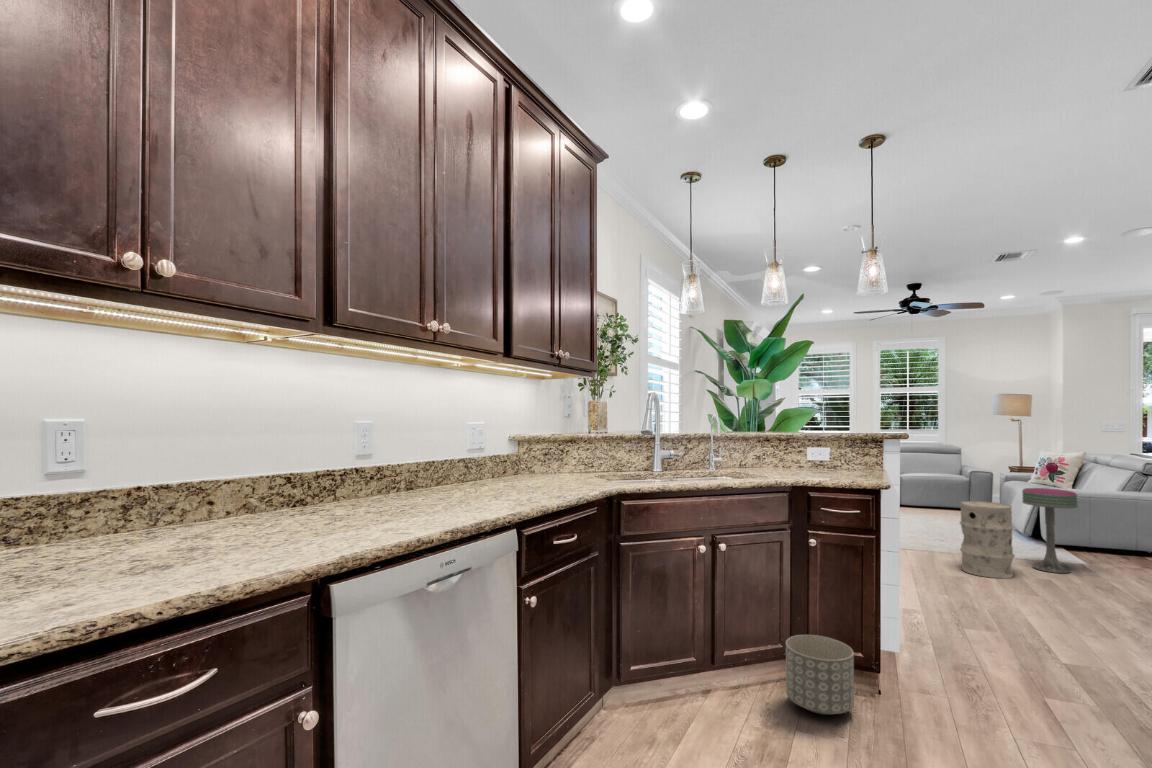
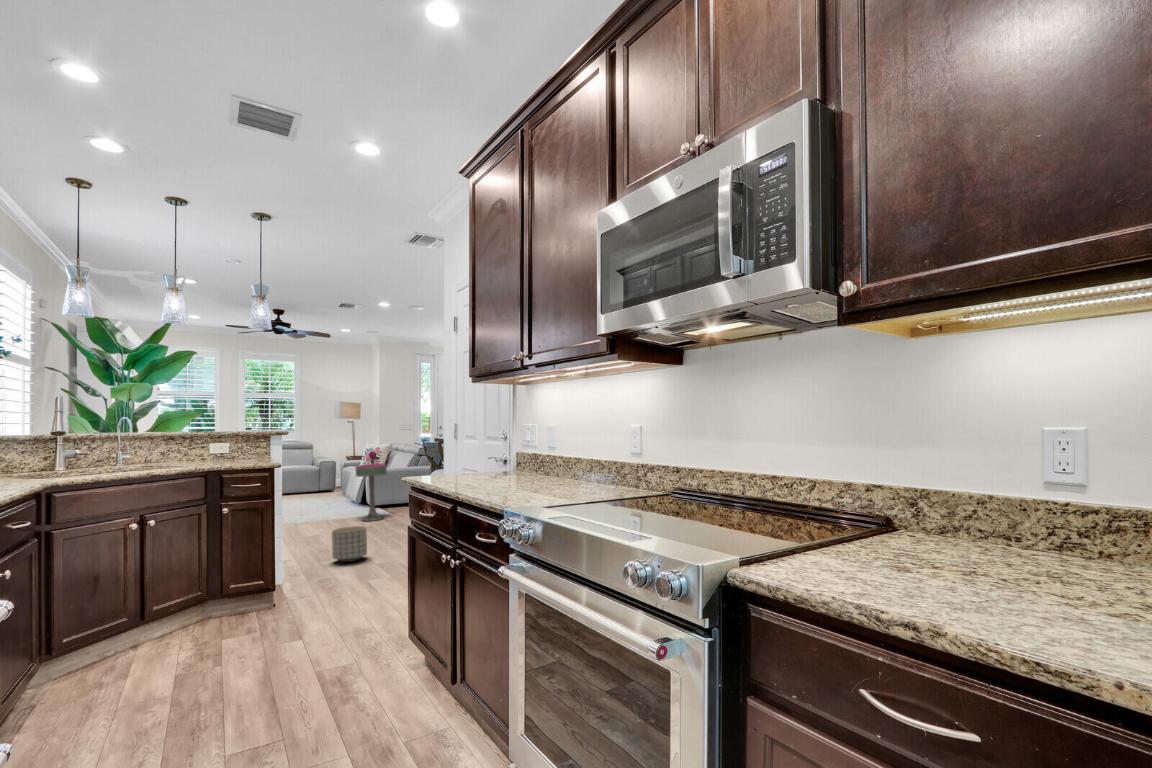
trash can: present [960,501,1014,578] -> none [316,478,351,533]
planter: present [786,635,854,715] -> present [332,526,367,562]

